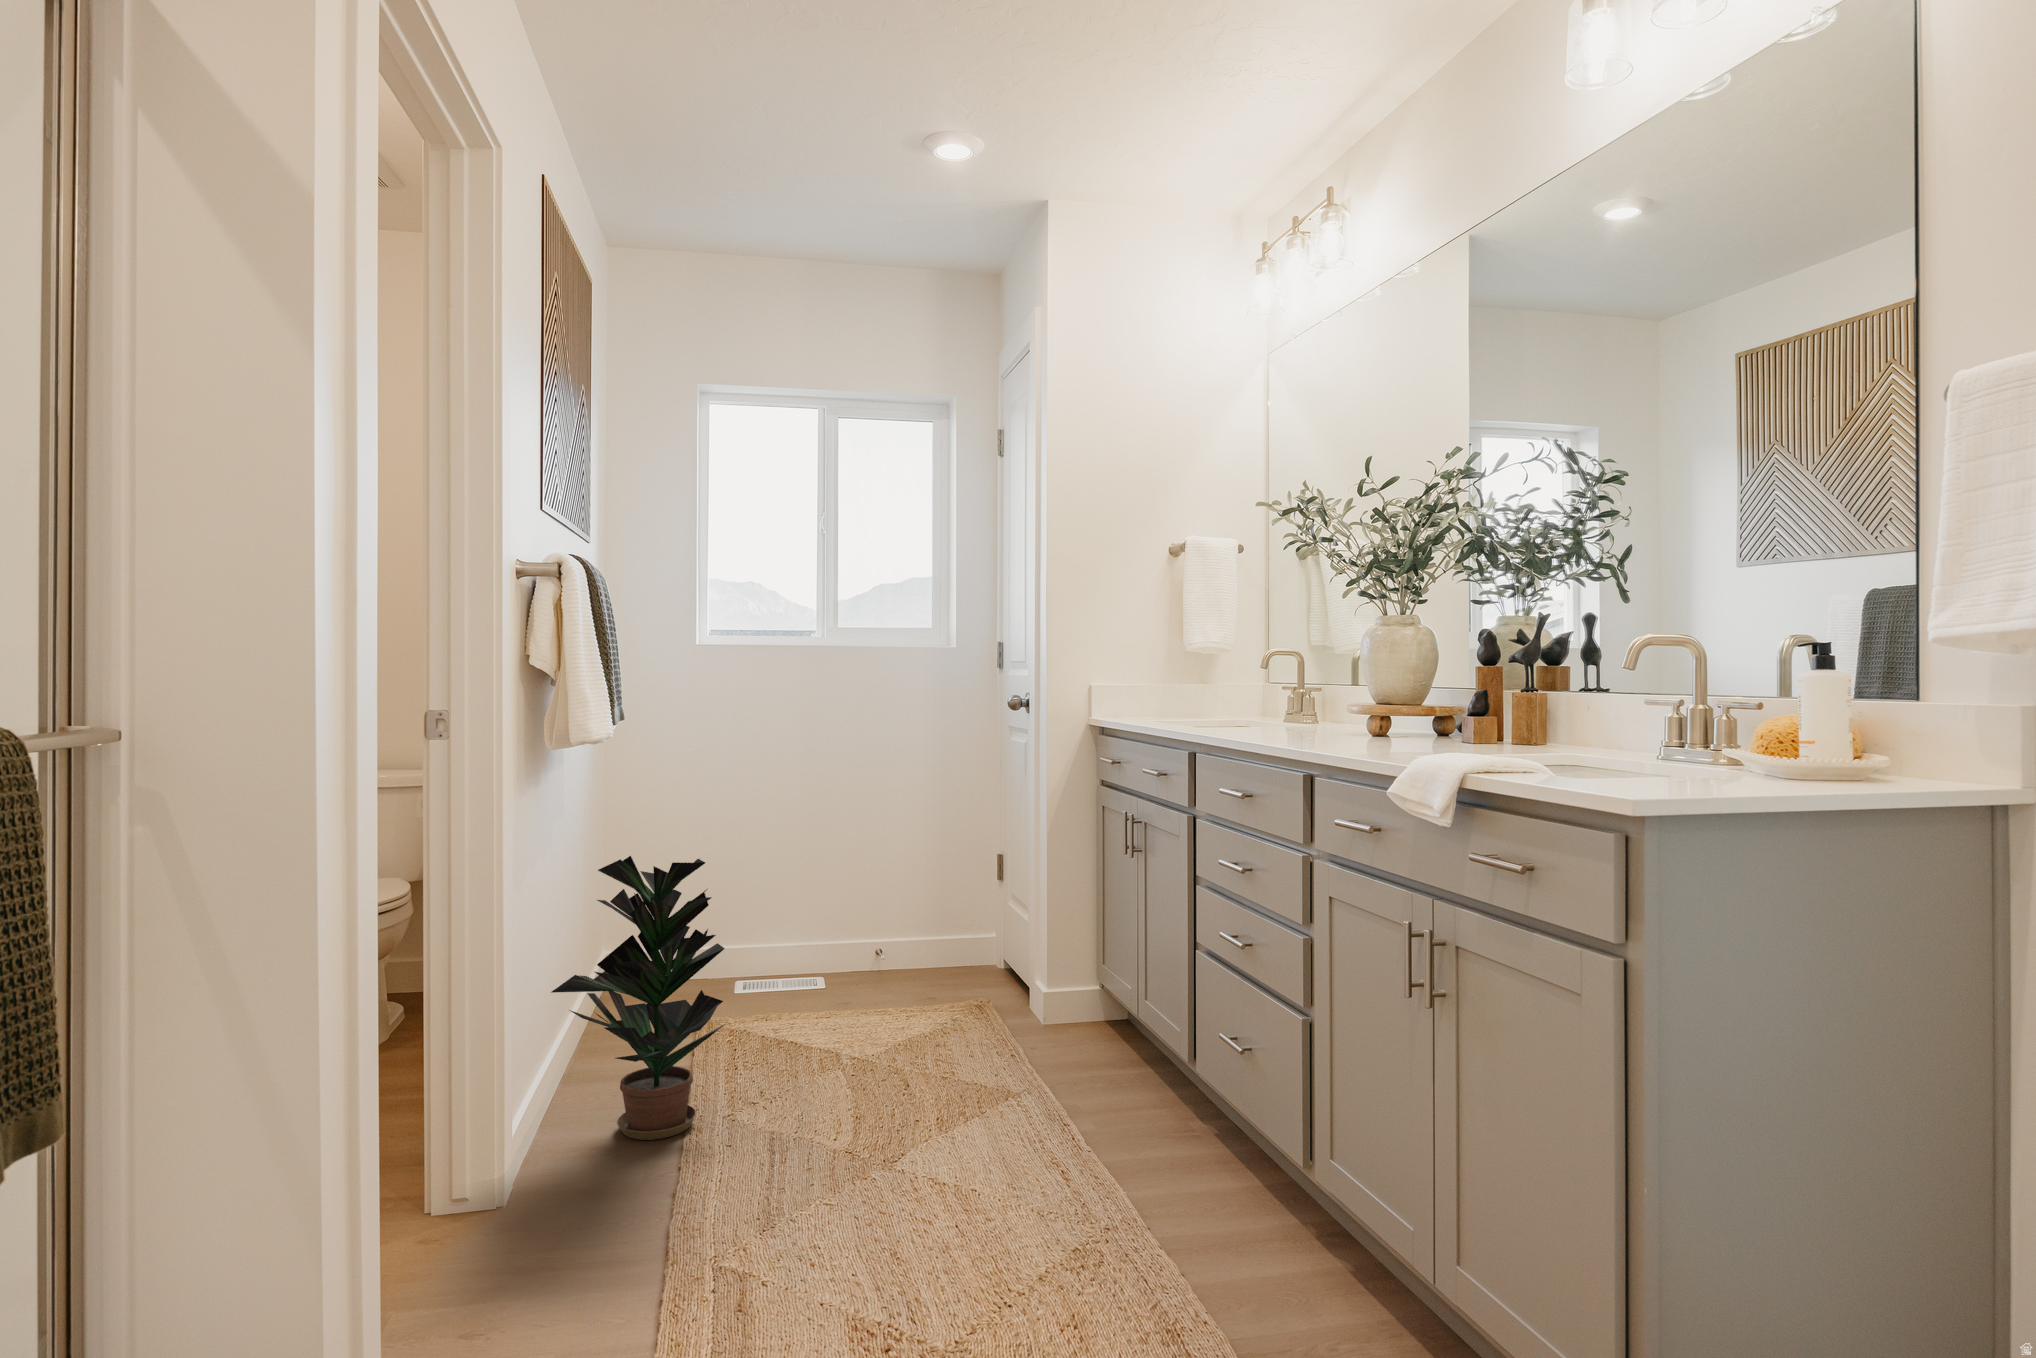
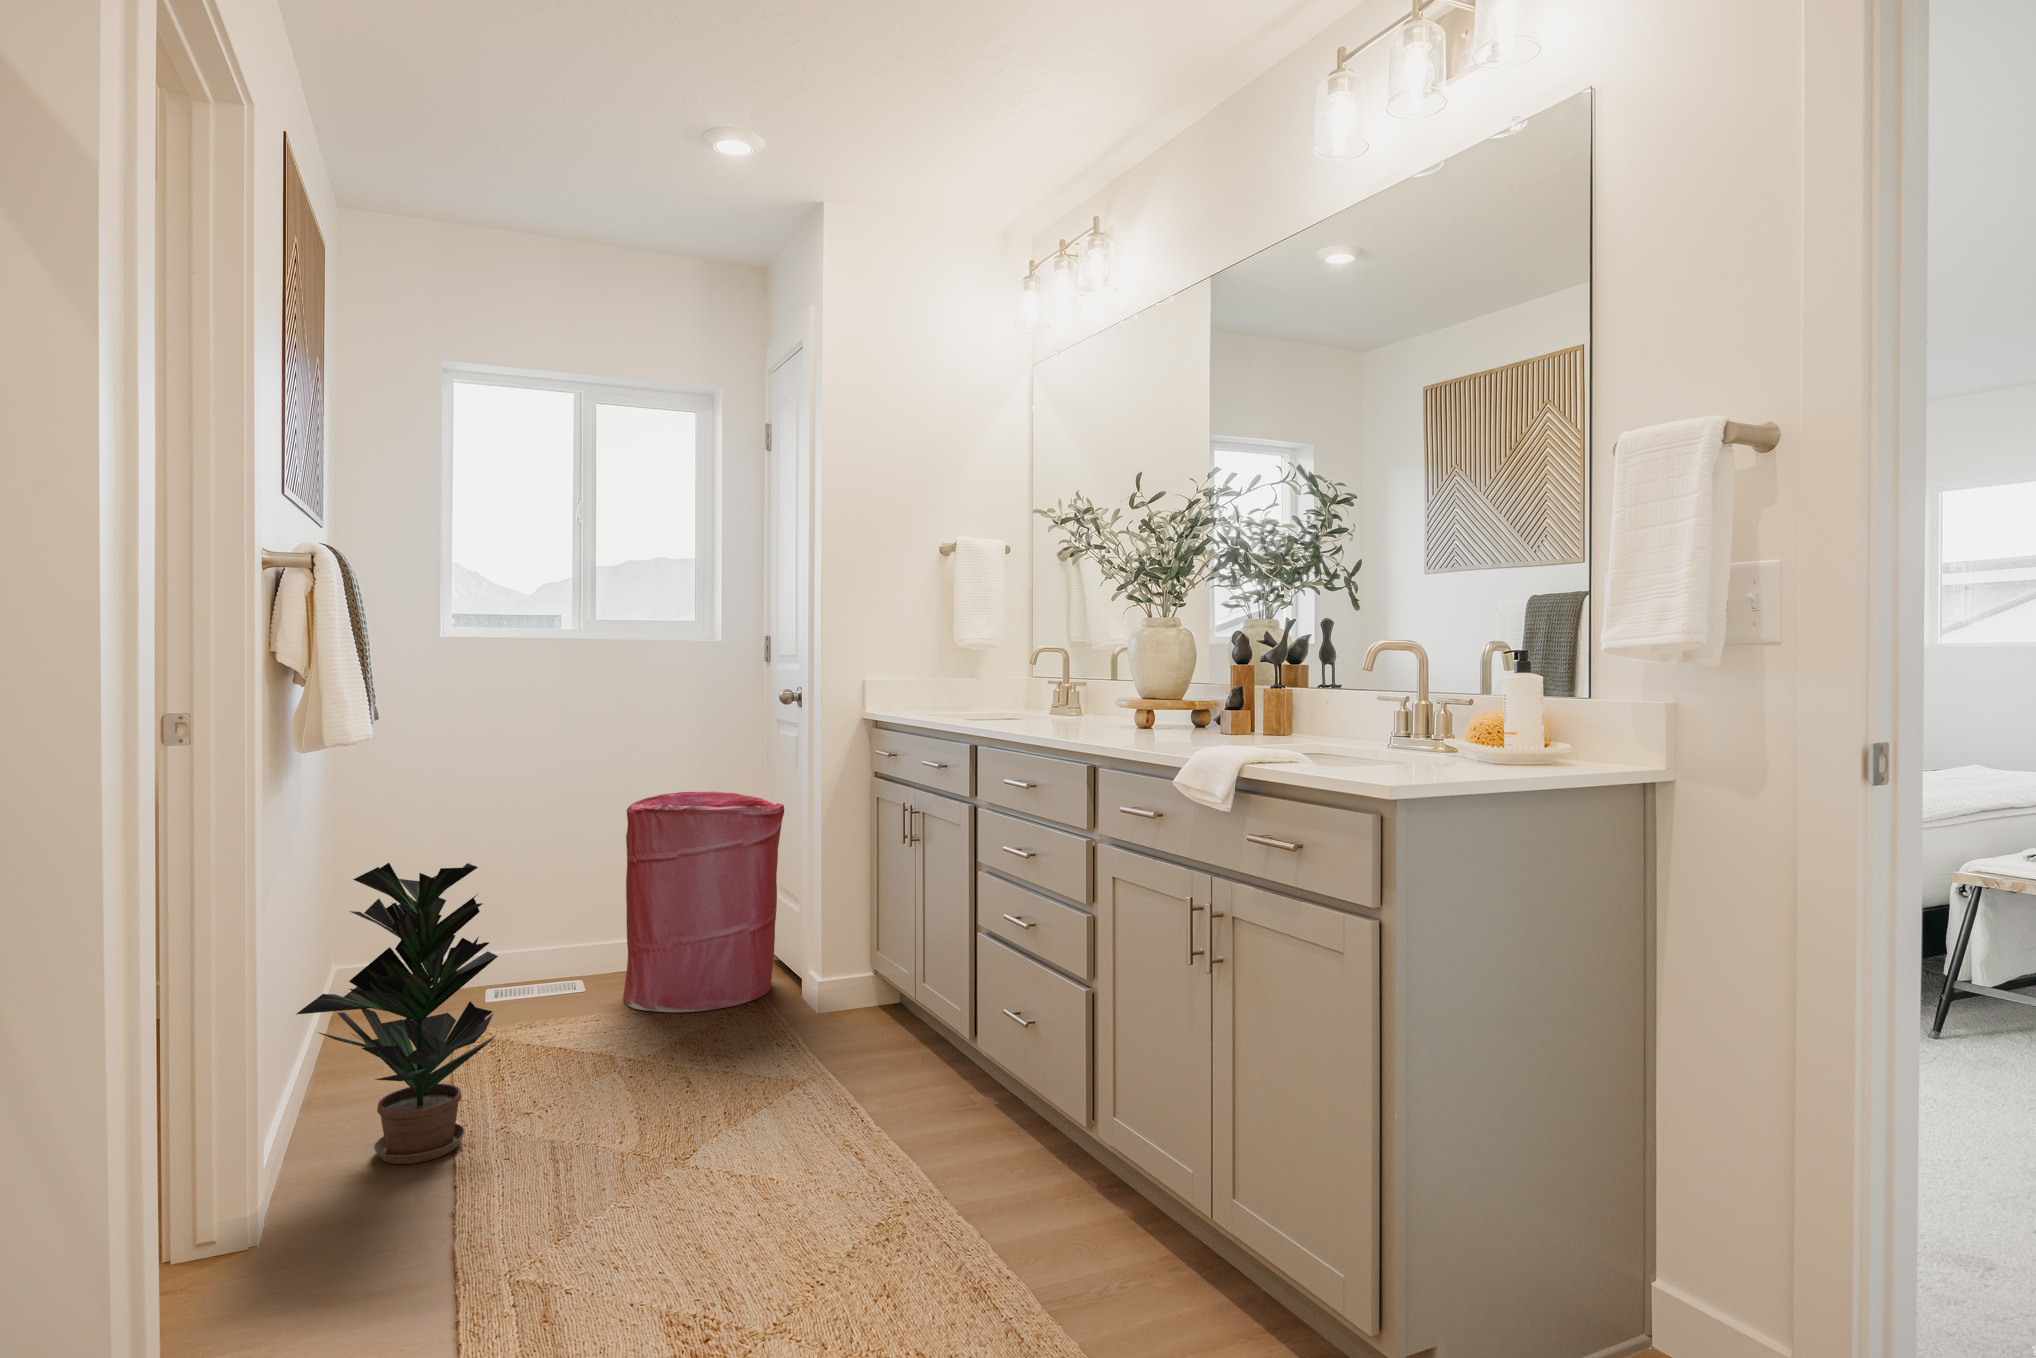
laundry hamper: none [856,797,1008,1014] -> present [624,791,784,1012]

